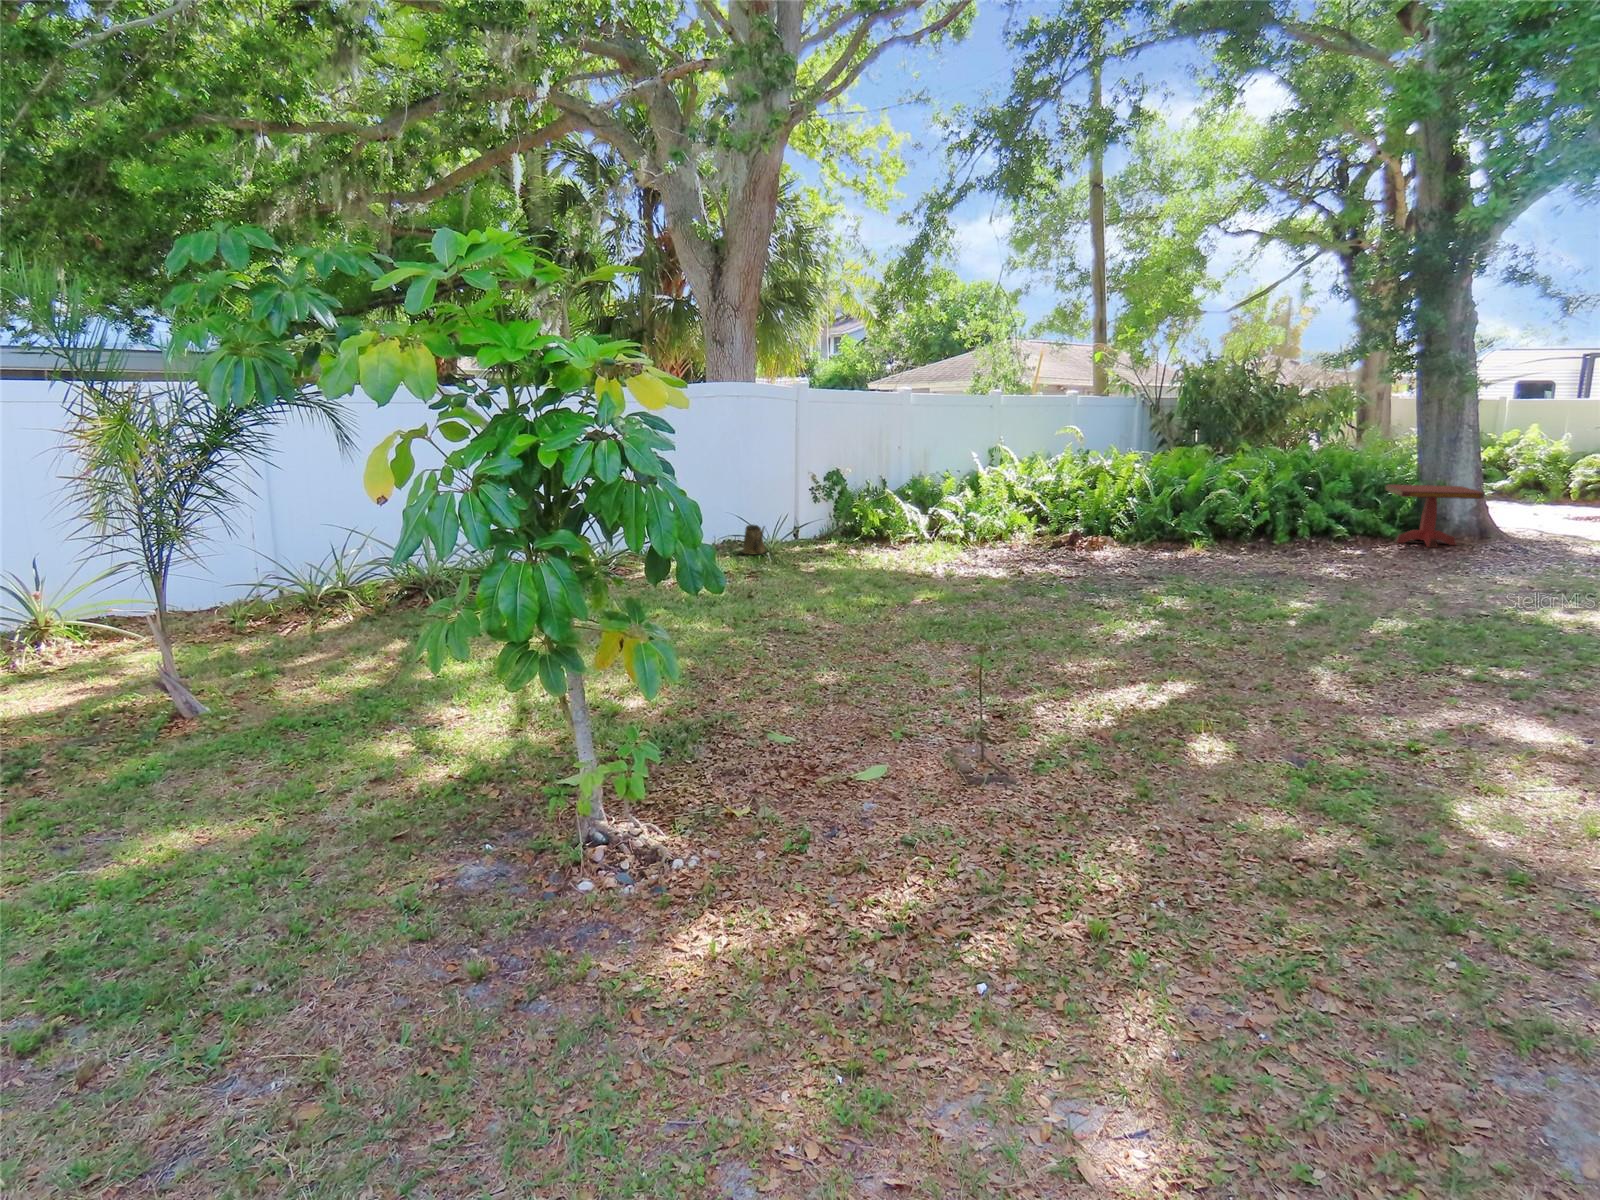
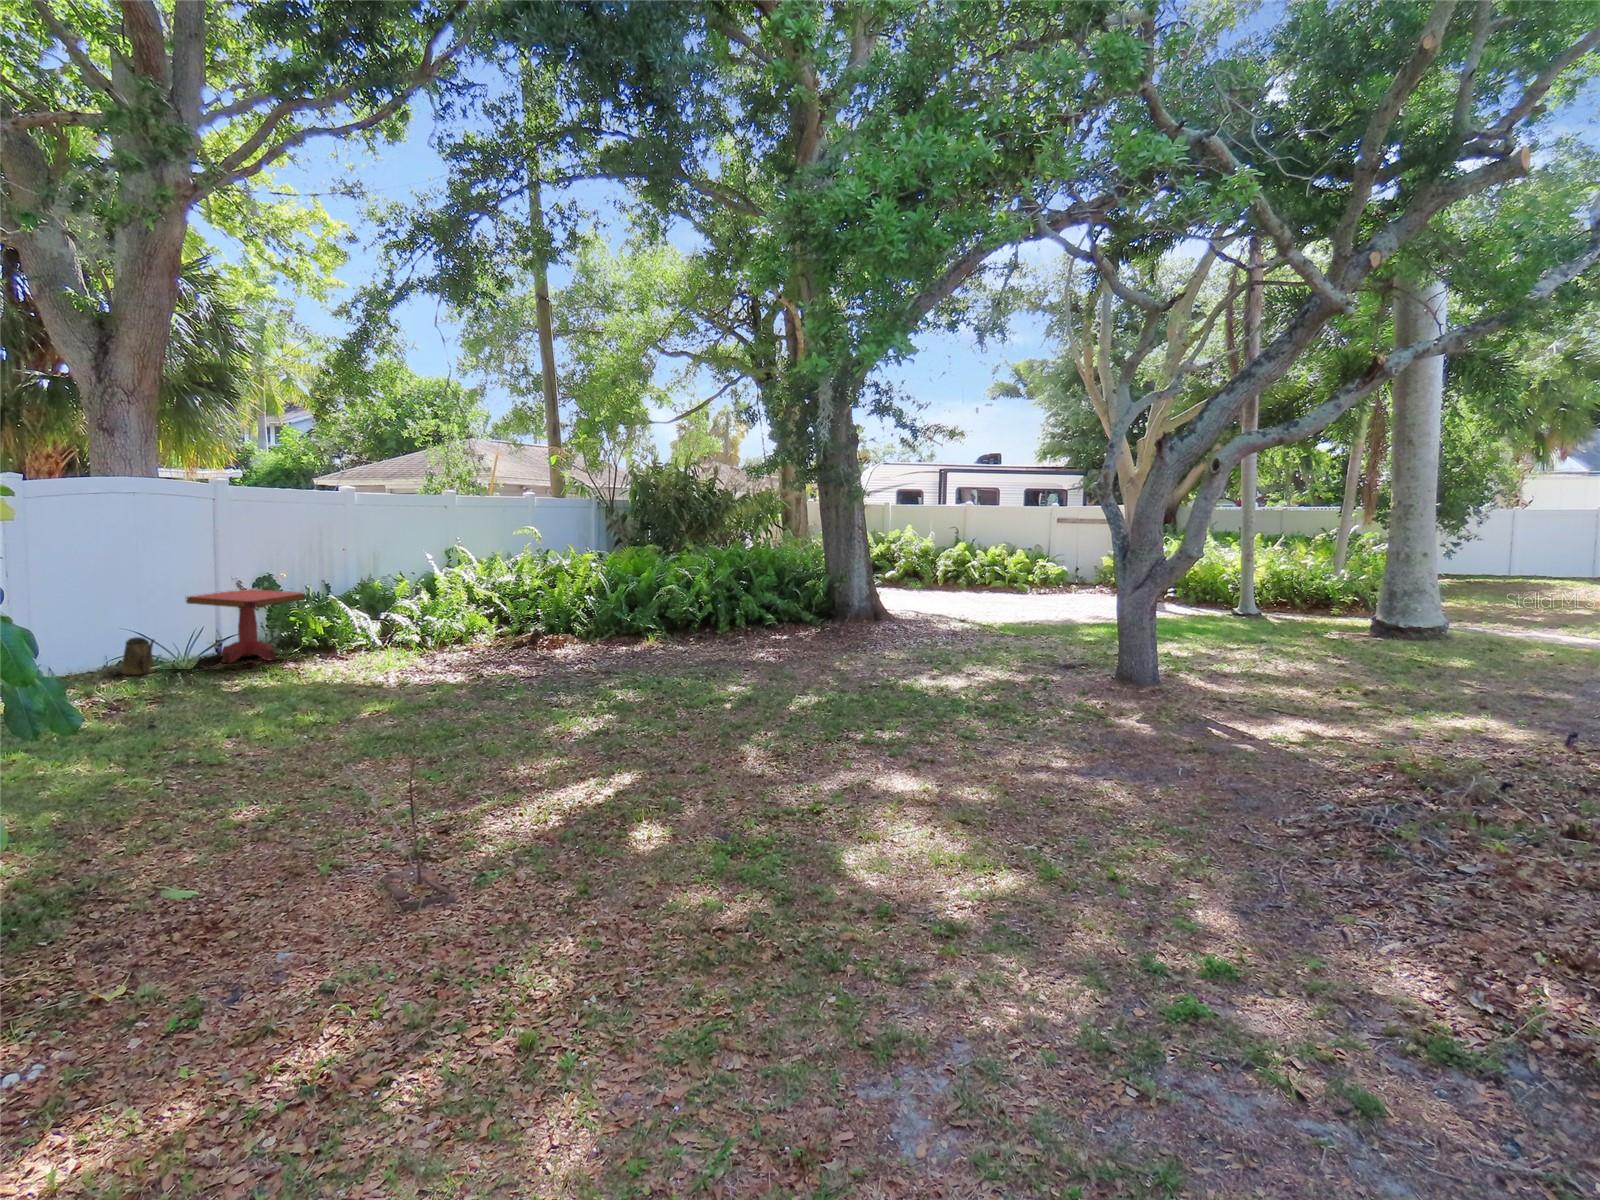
side table: present [1386,485,1484,548] -> present [186,589,305,663]

